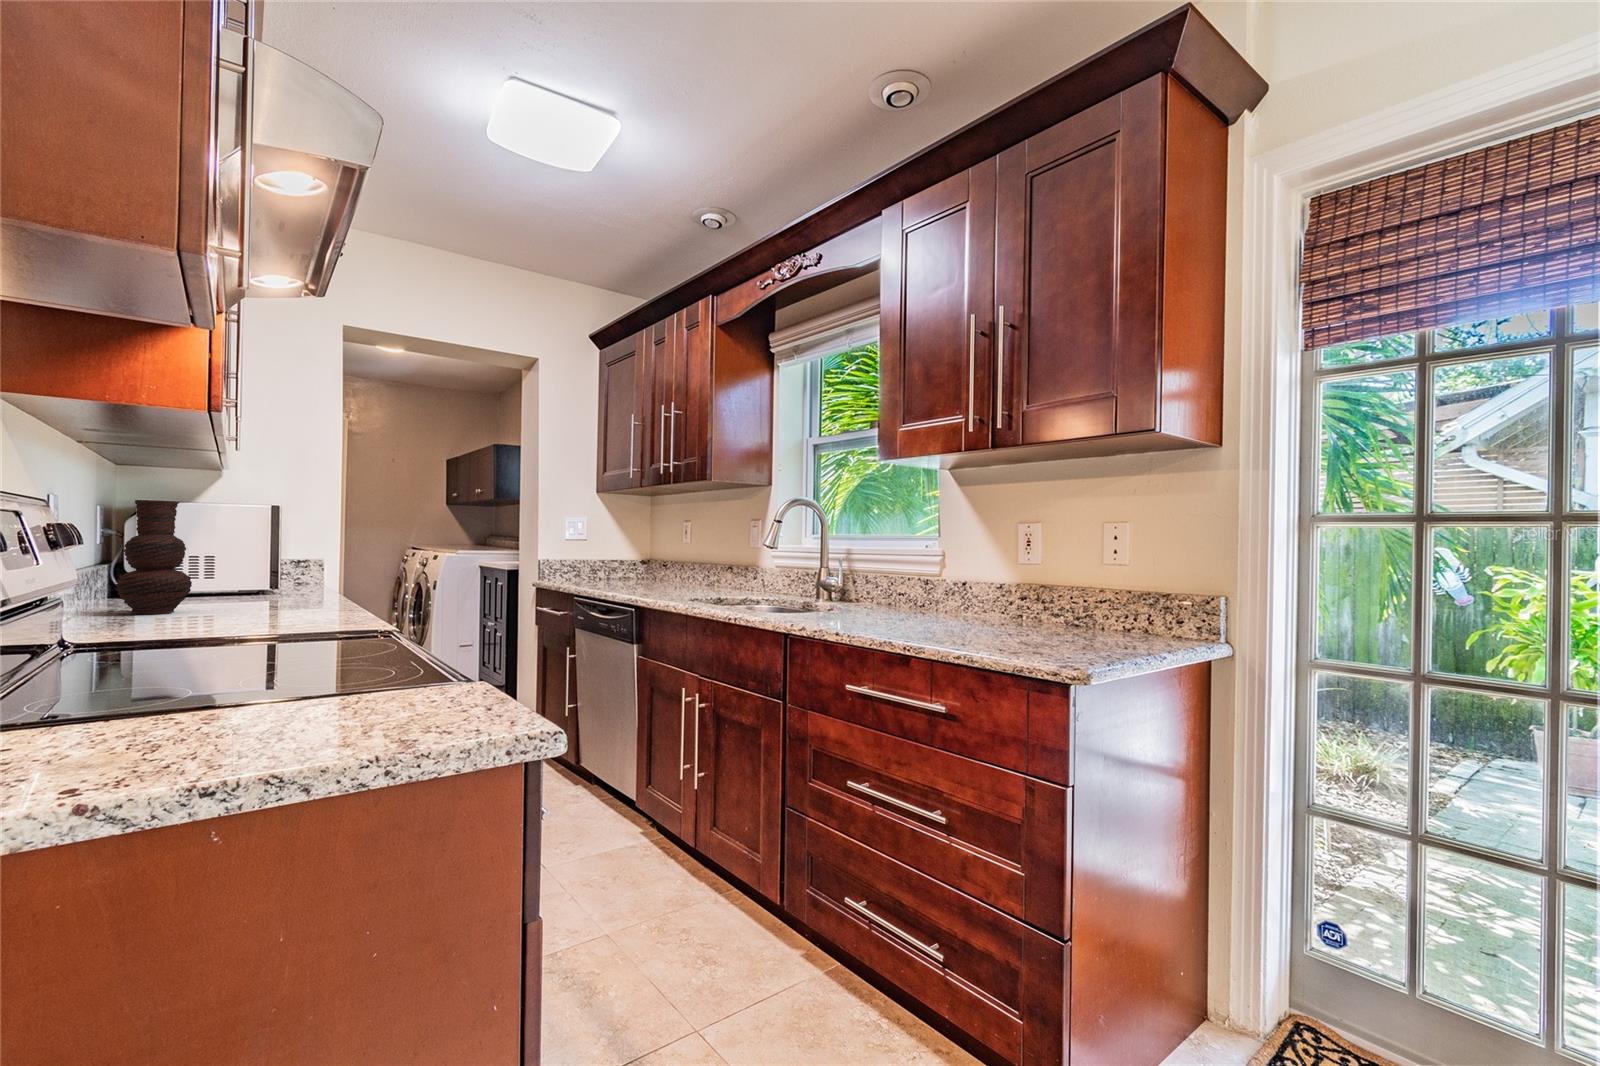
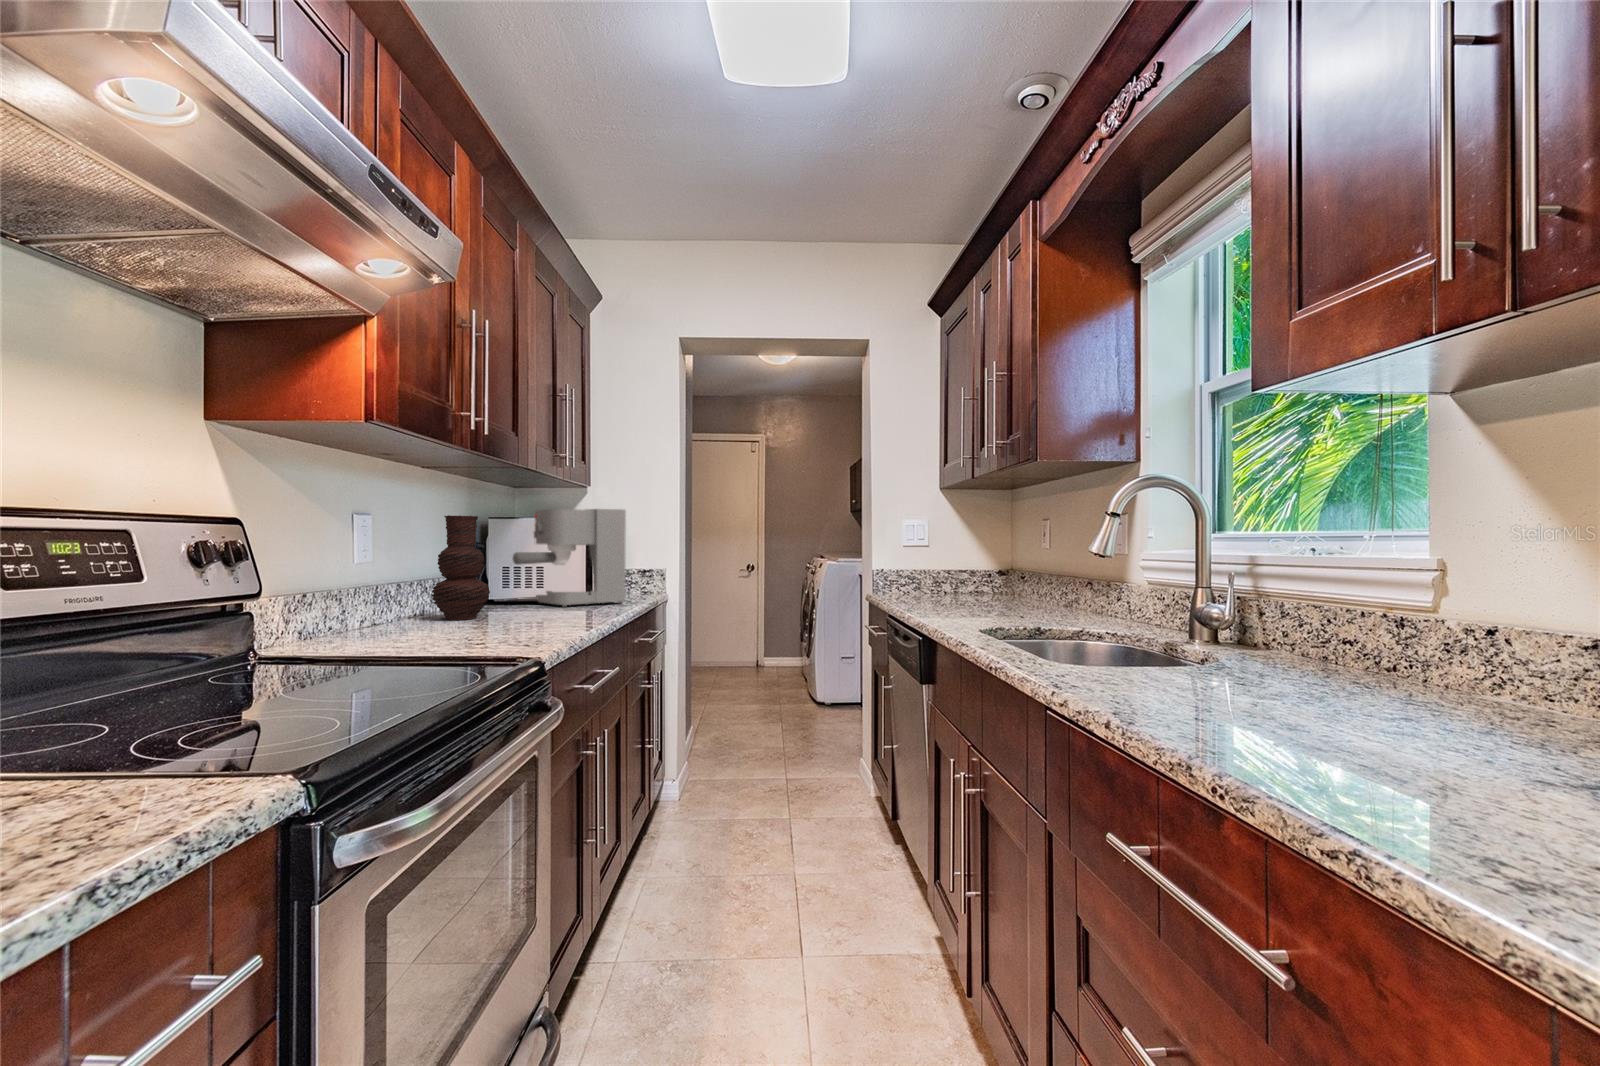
coffee maker: none [173,495,307,600] -> present [513,509,626,607]

